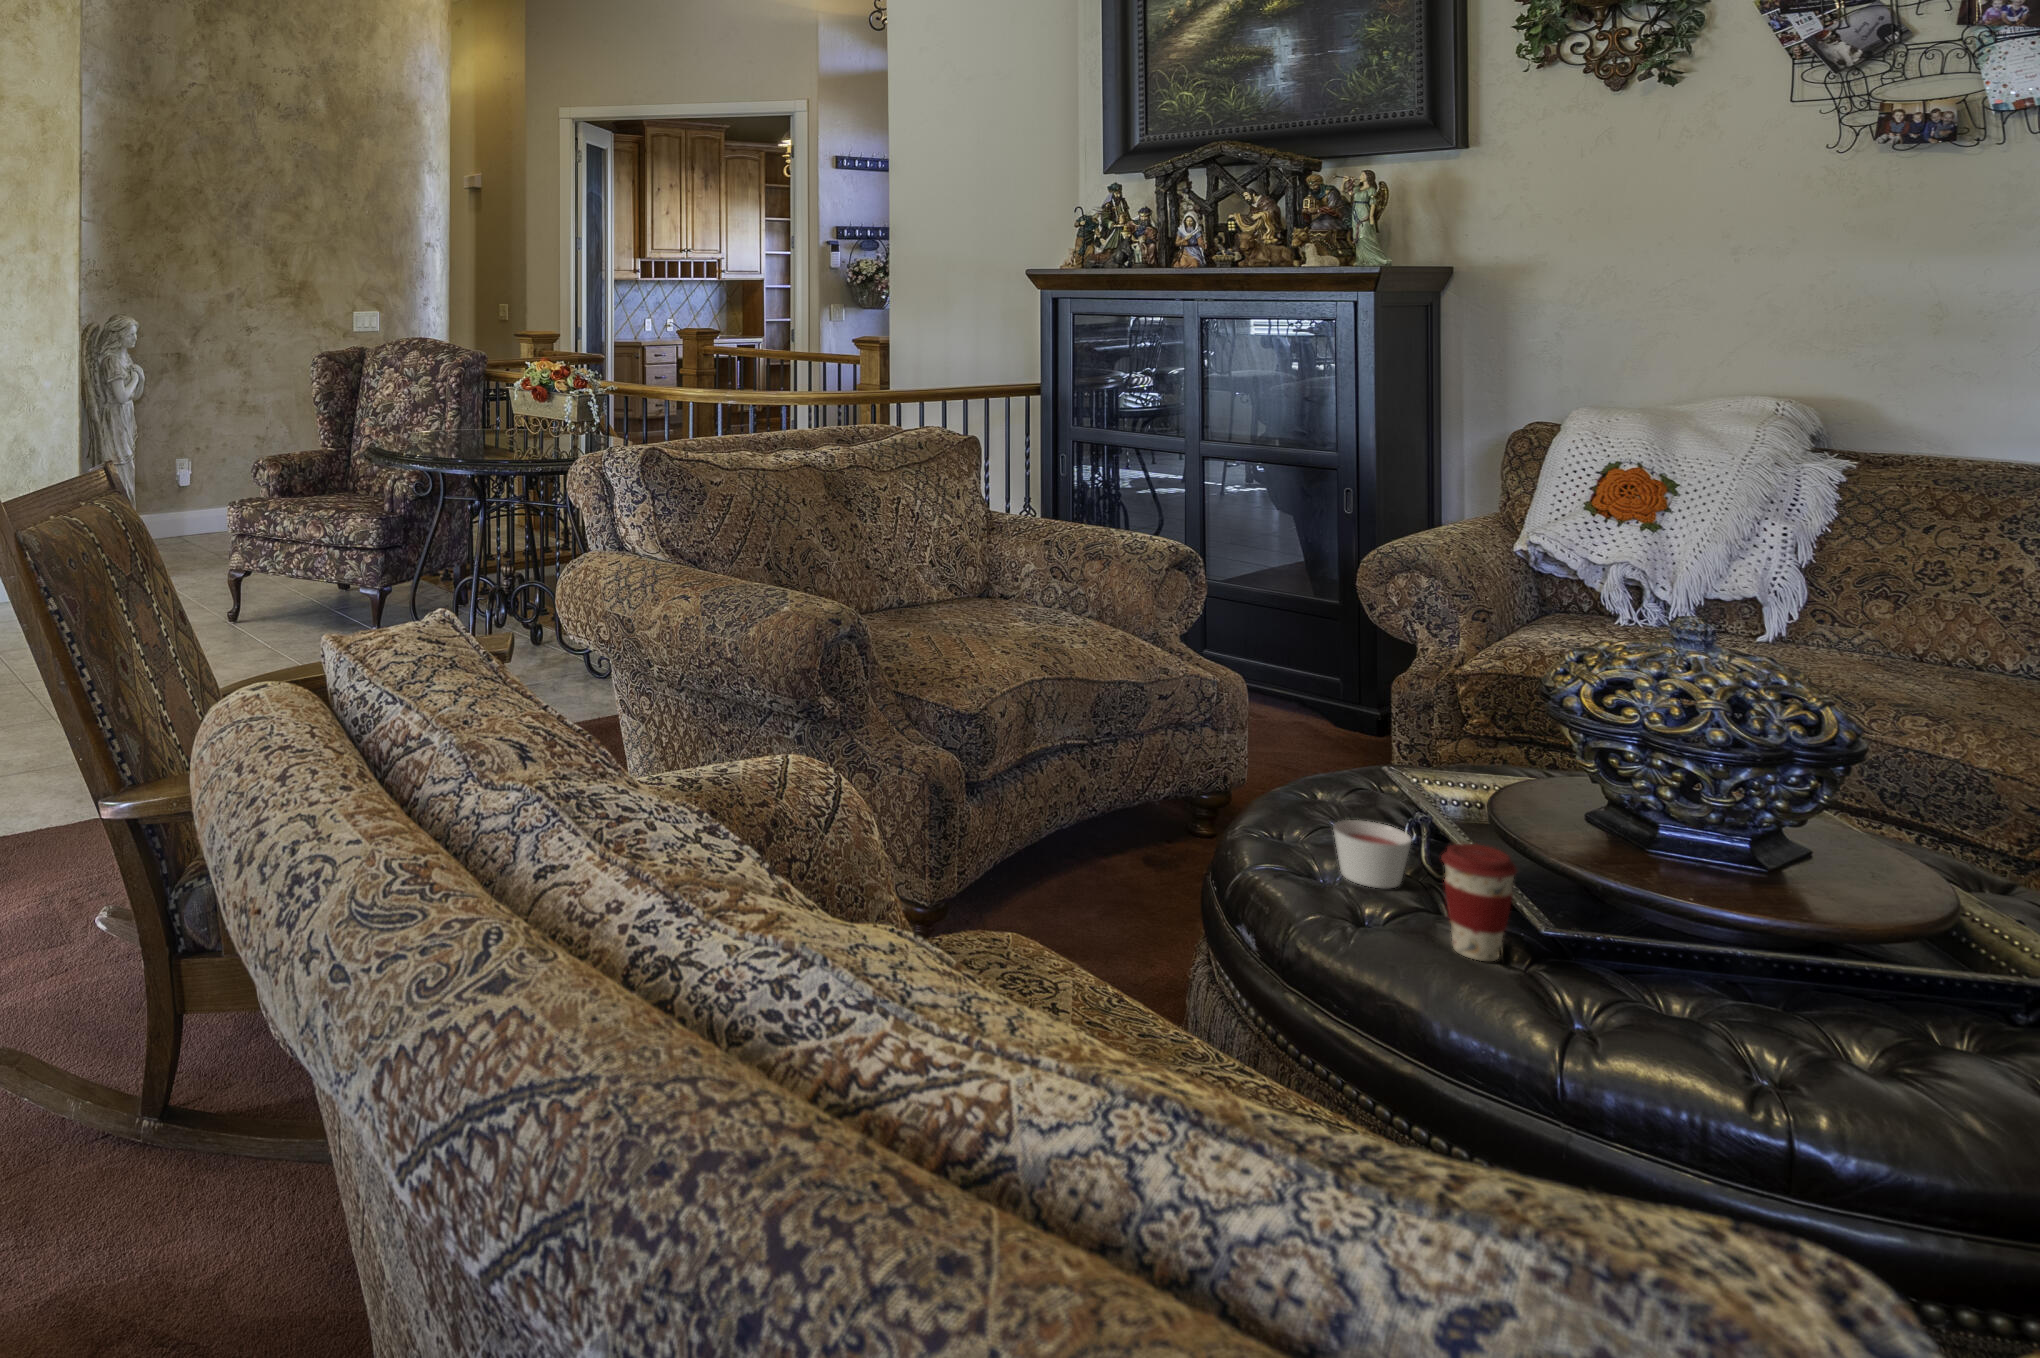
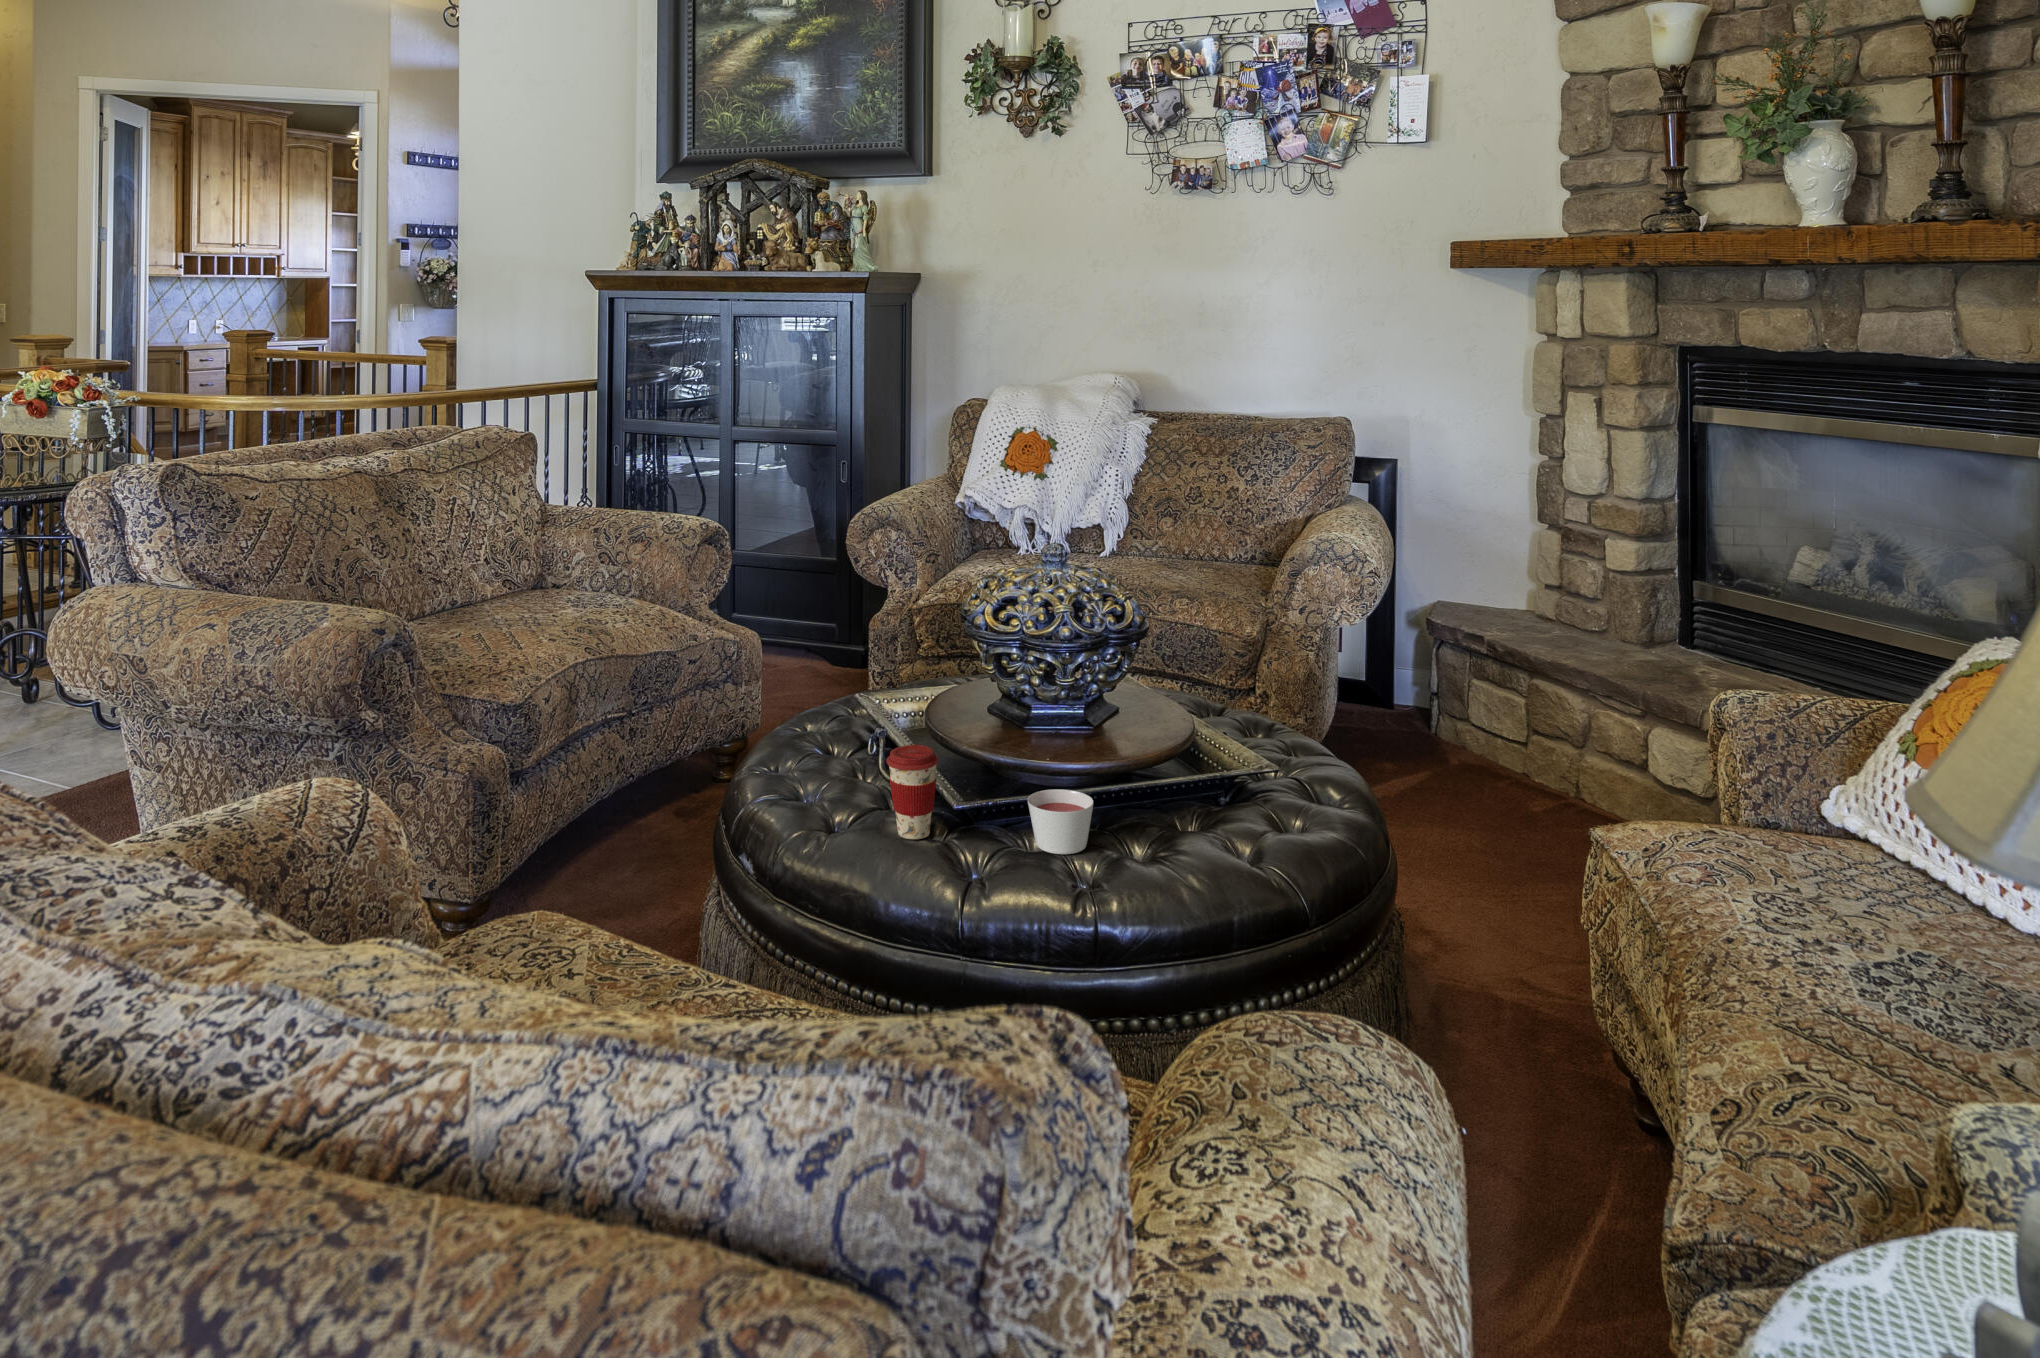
candle: present [1333,820,1411,889] -> present [1028,789,1093,854]

